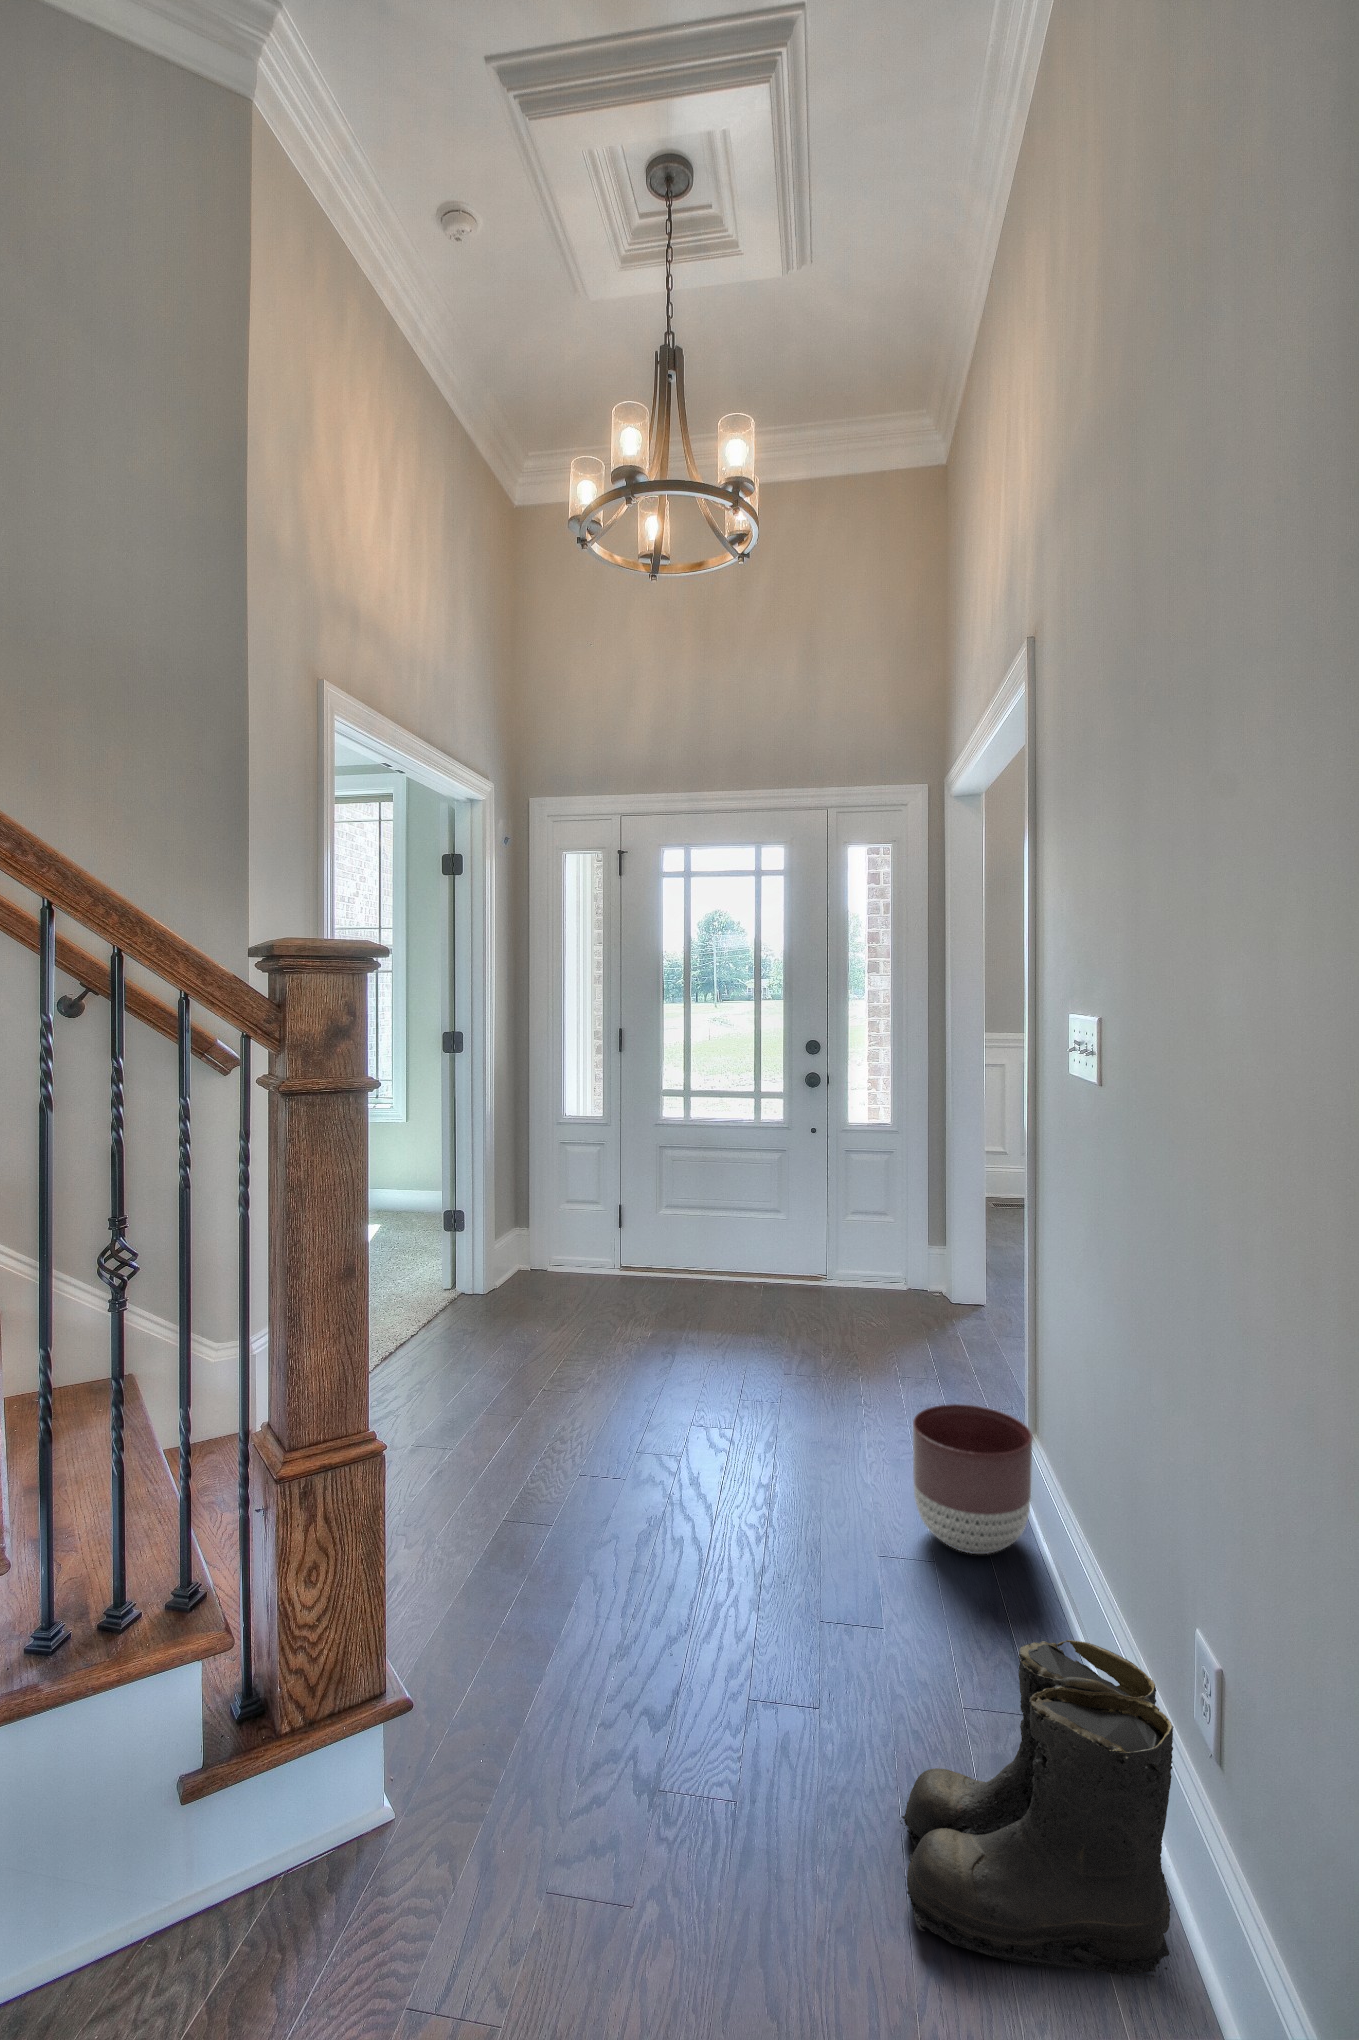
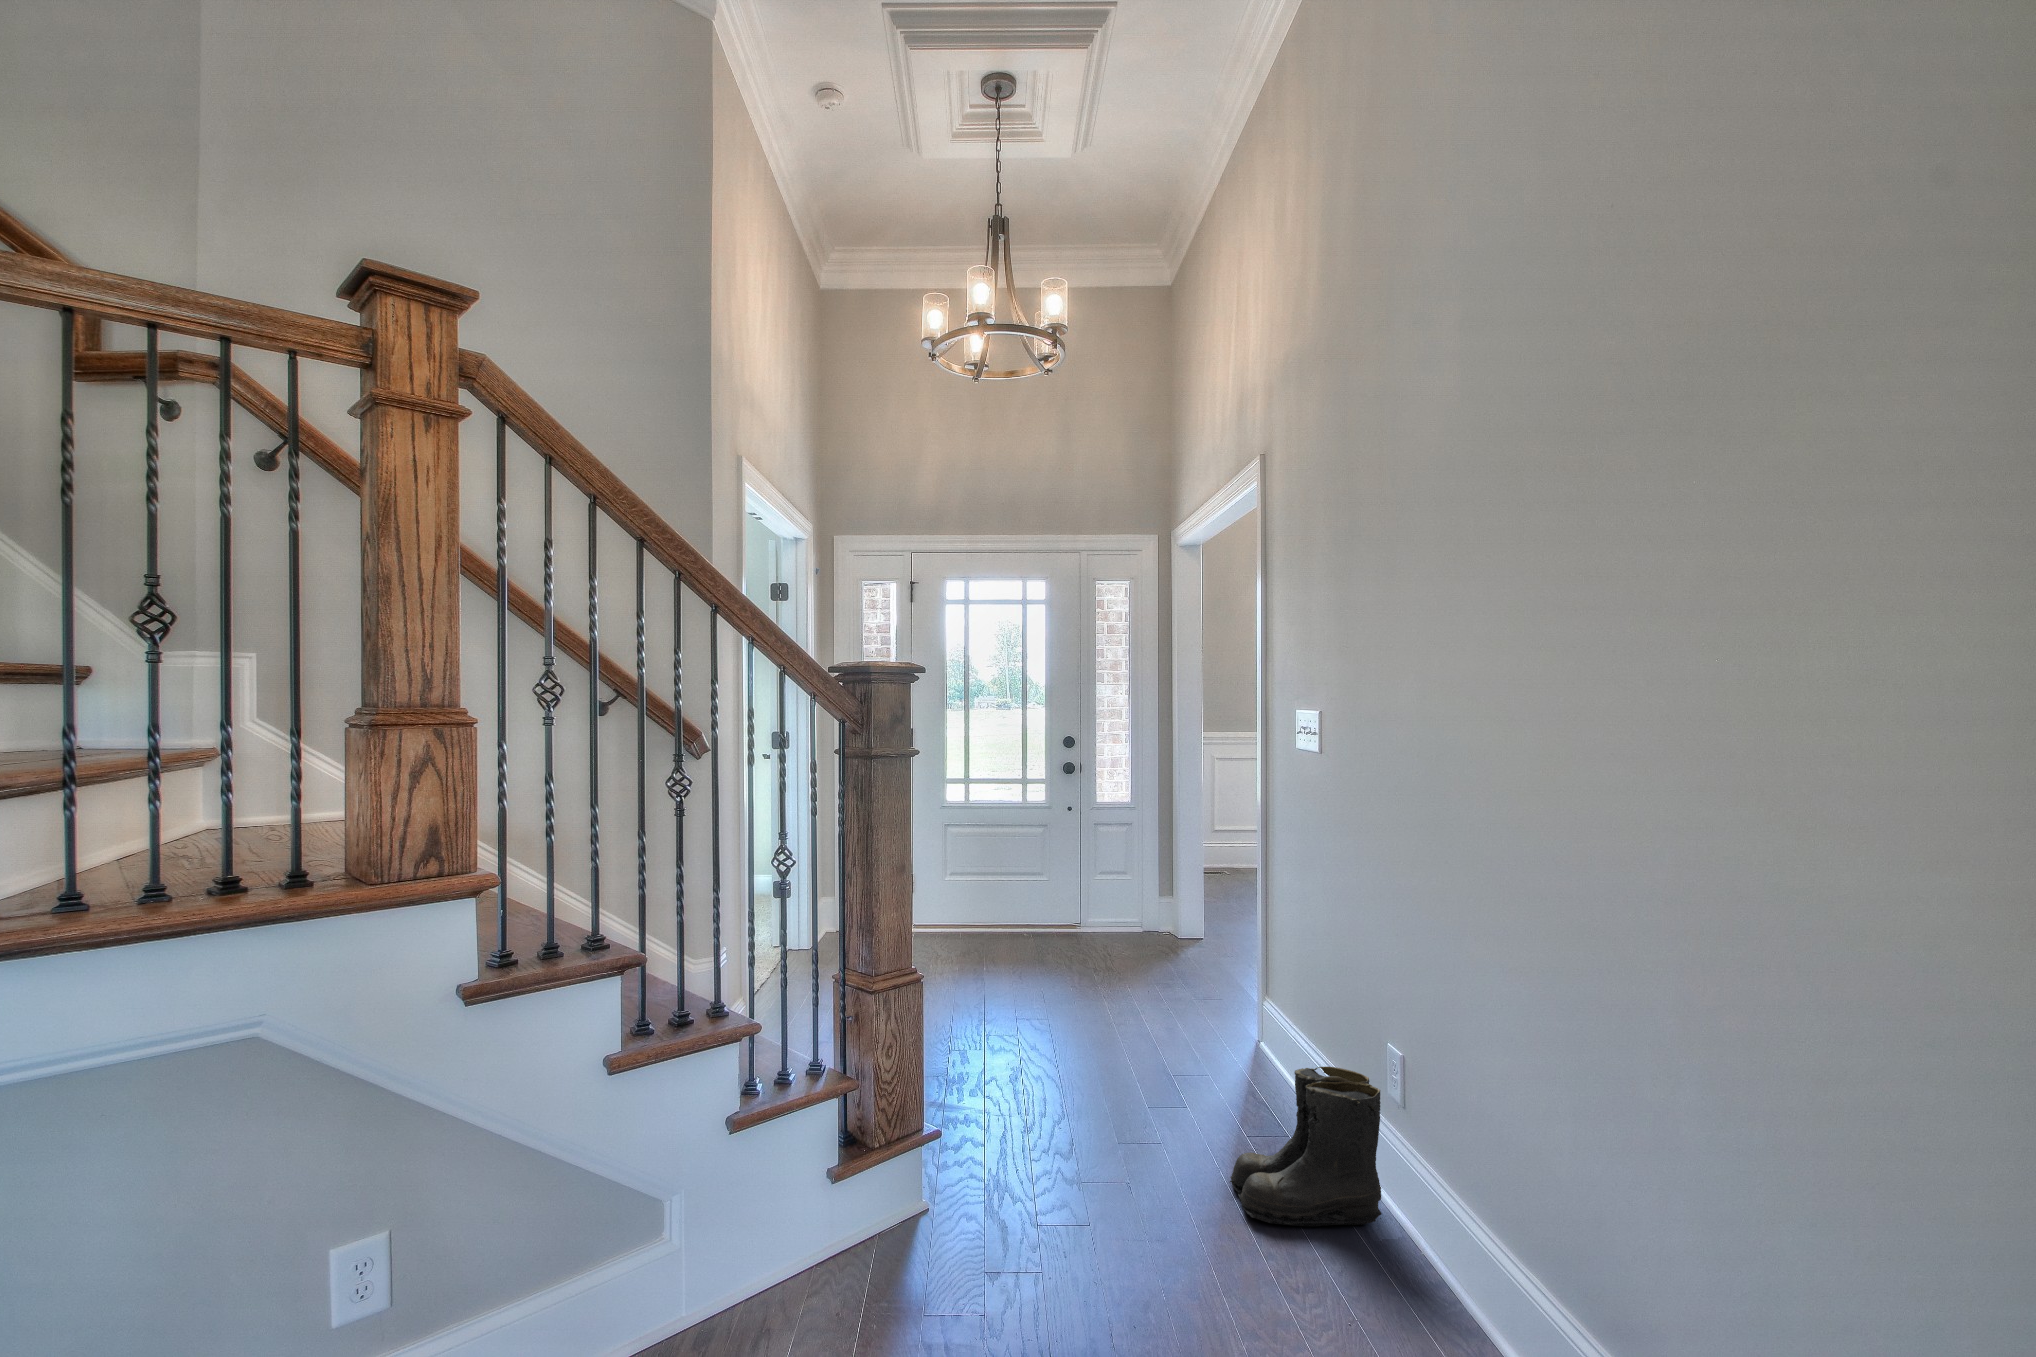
planter: present [913,1404,1032,1554] -> none [1194,980,1273,1074]

